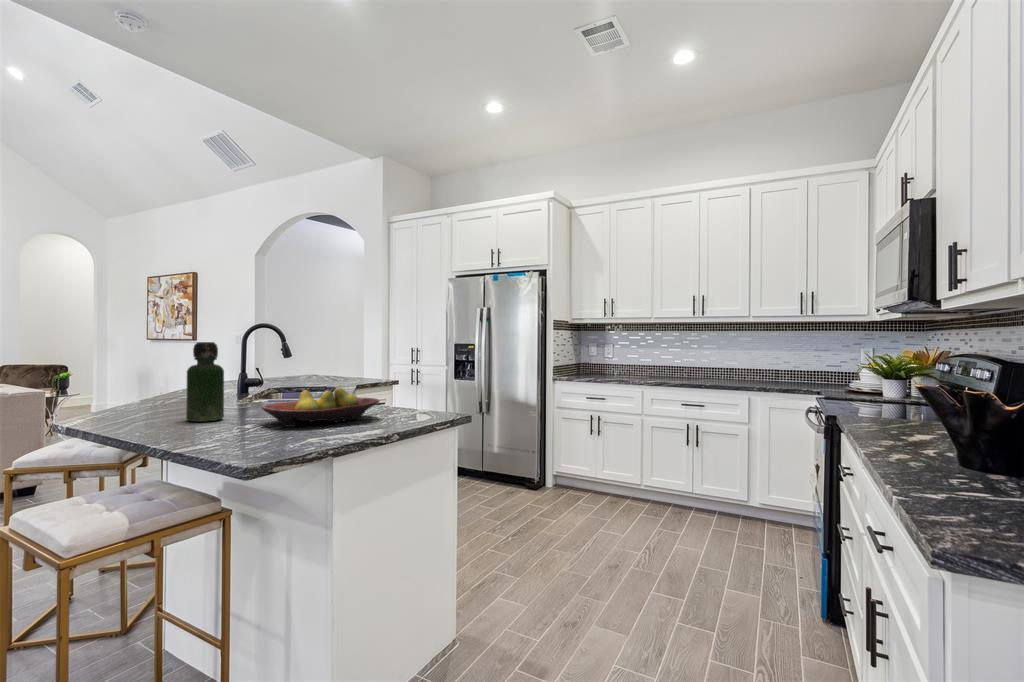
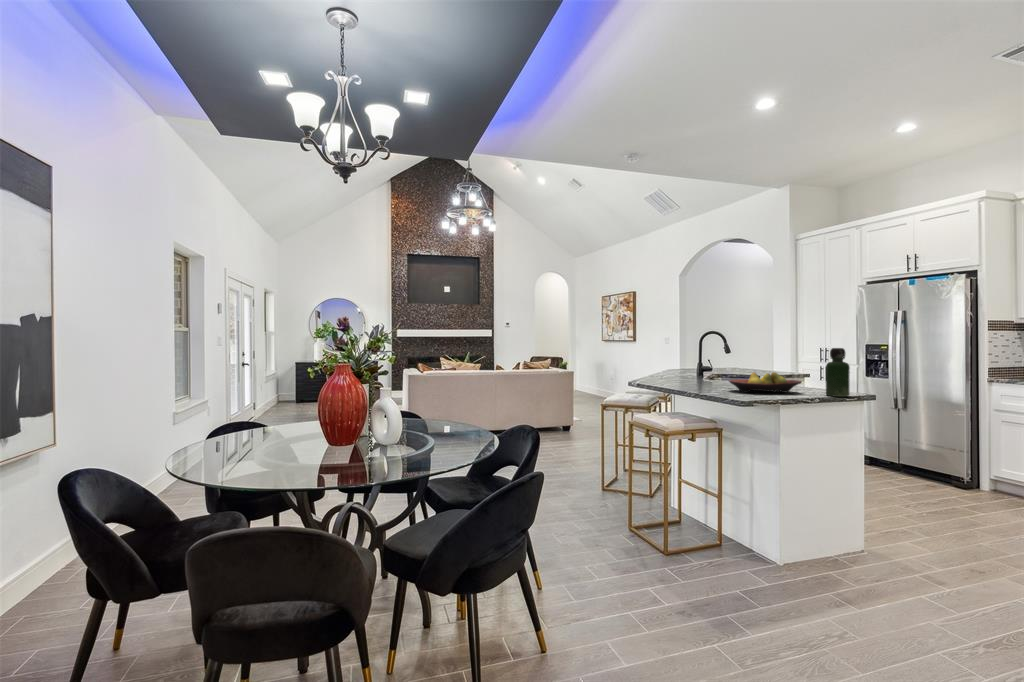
bottle: present [186,342,224,422] -> present [826,348,850,397]

